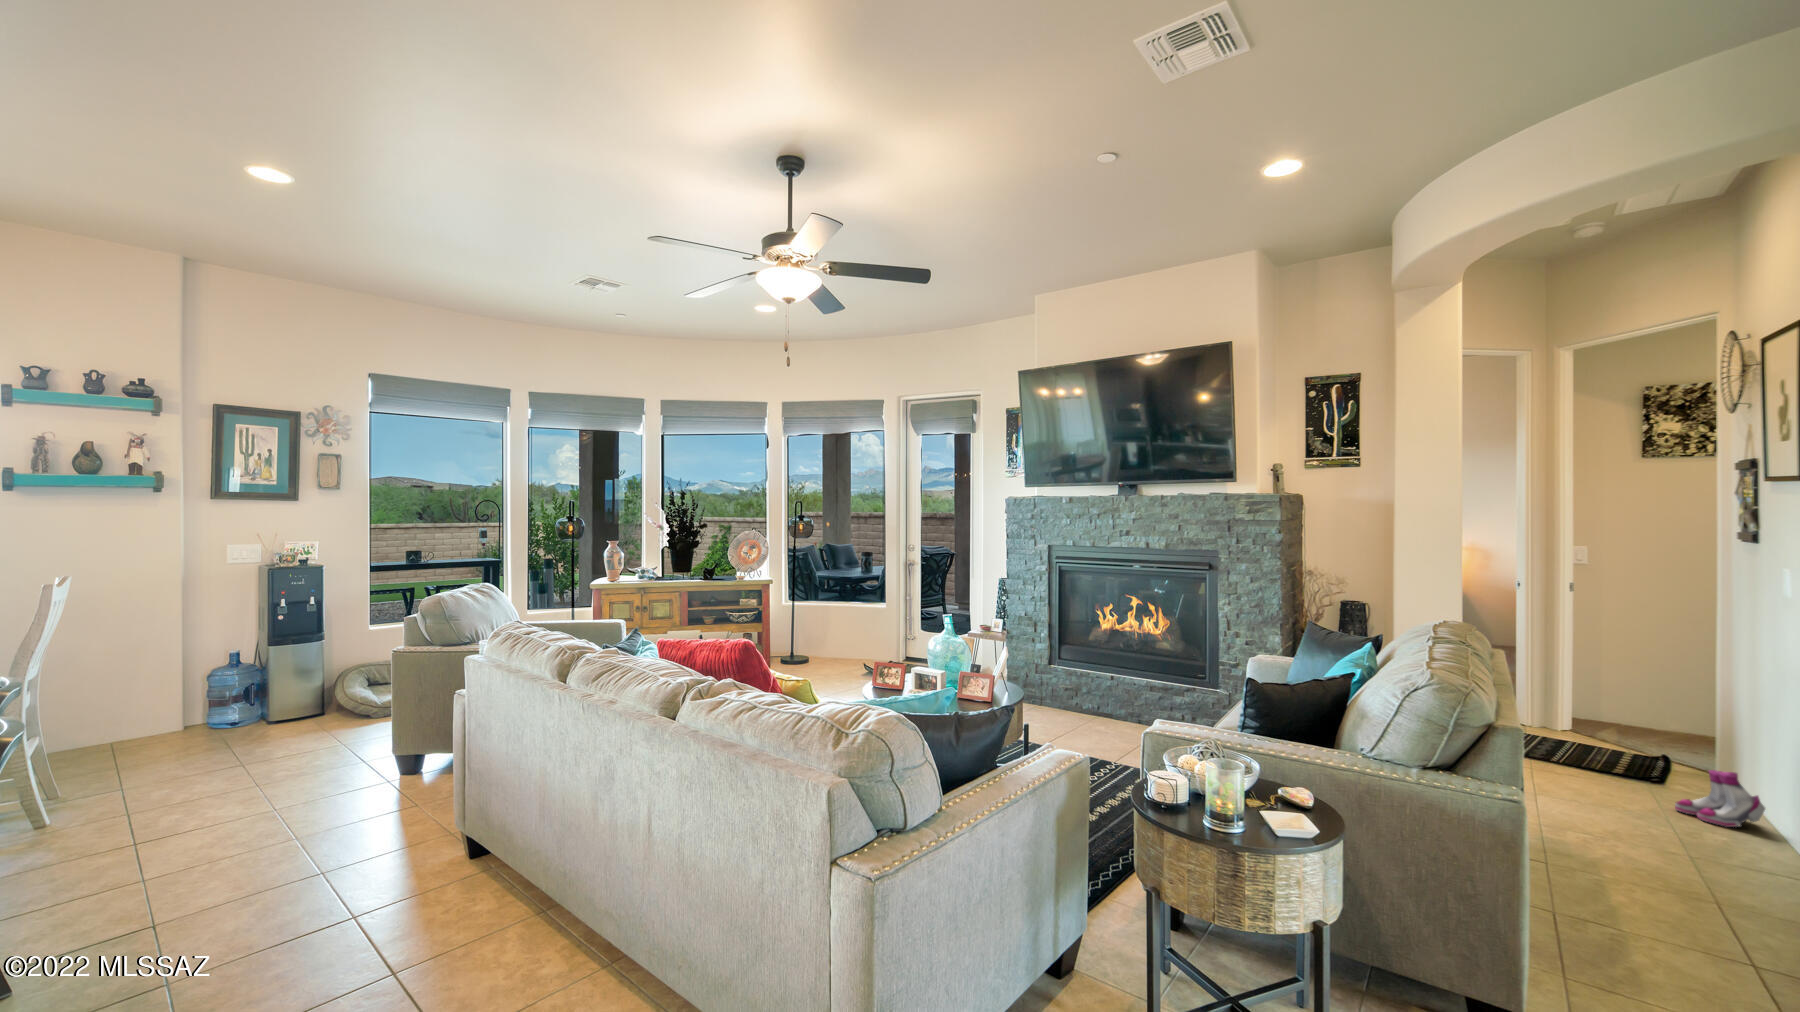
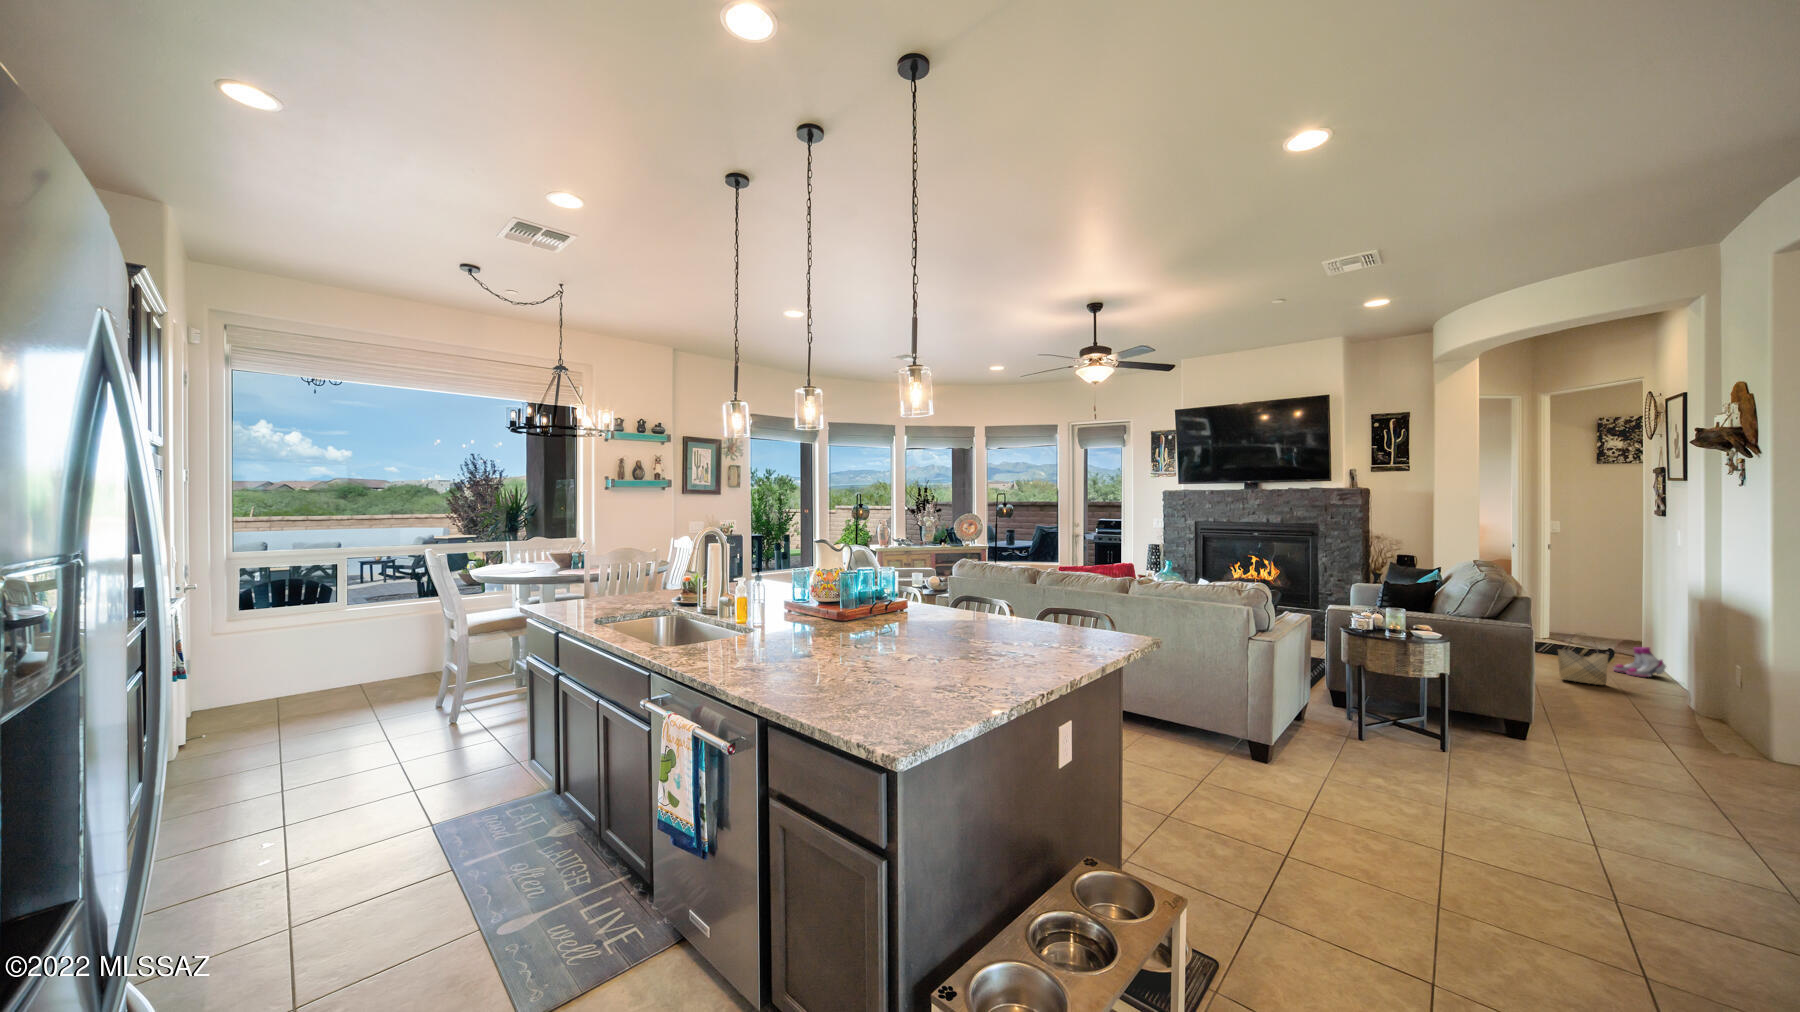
woven basket: none [1581,751,1671,851] -> present [1557,636,1609,685]

